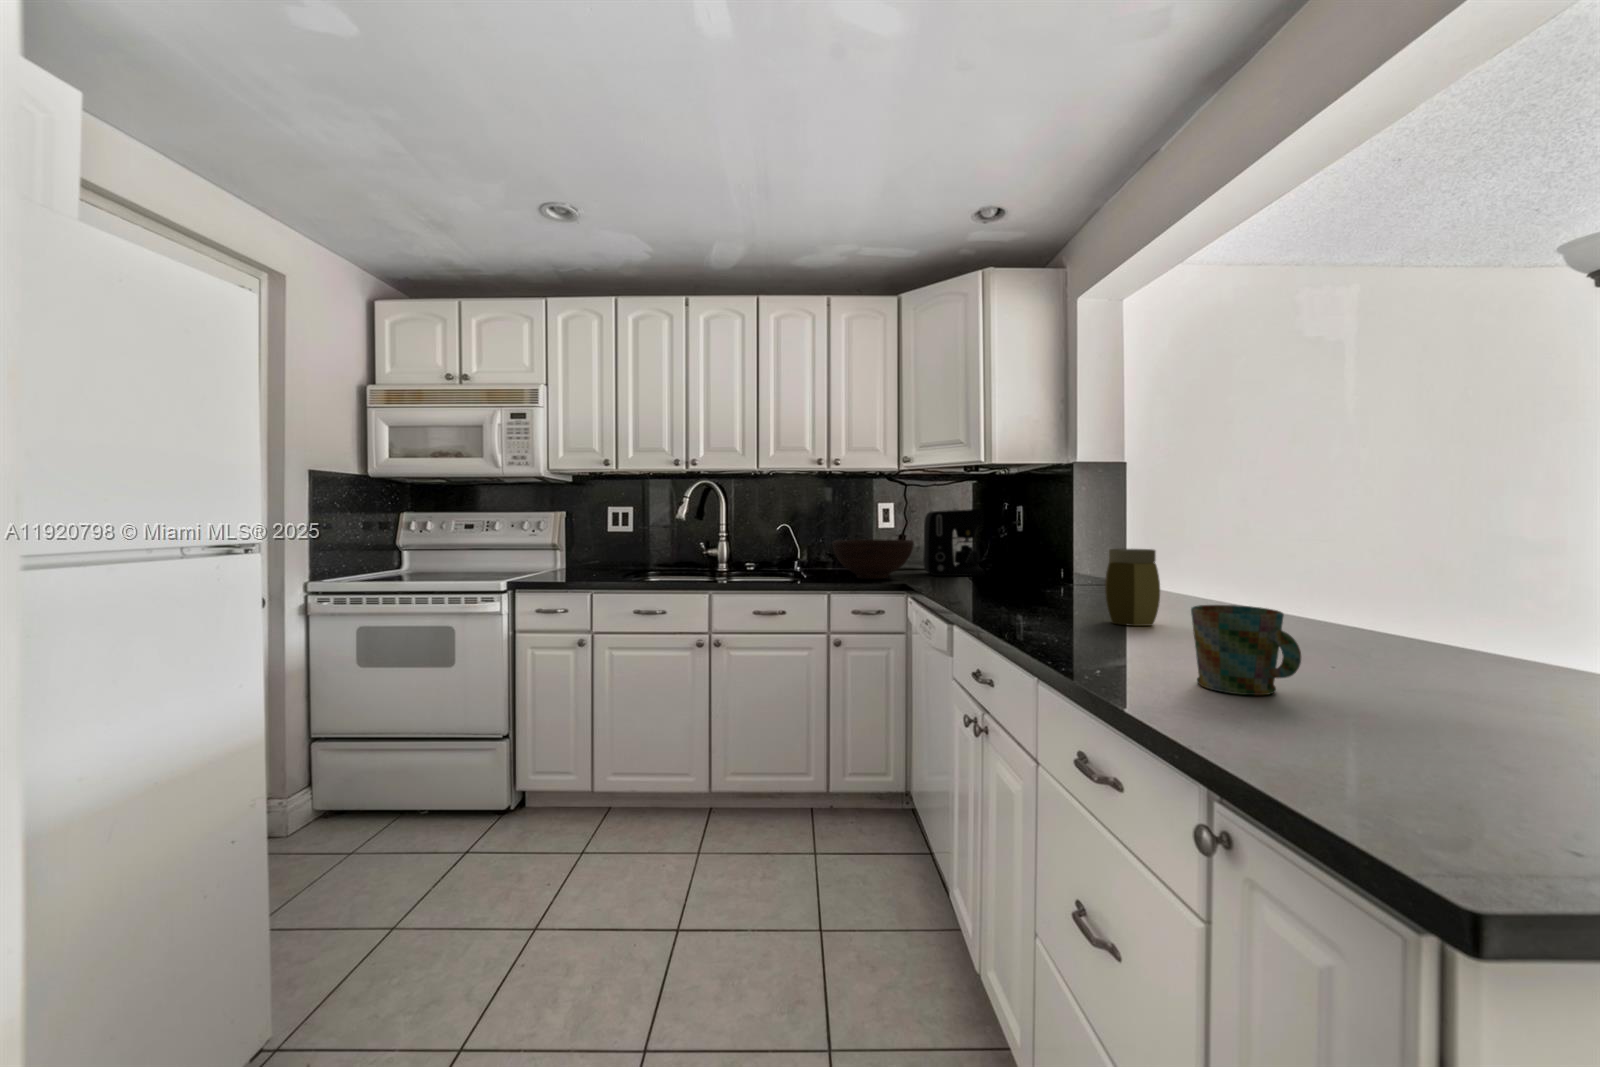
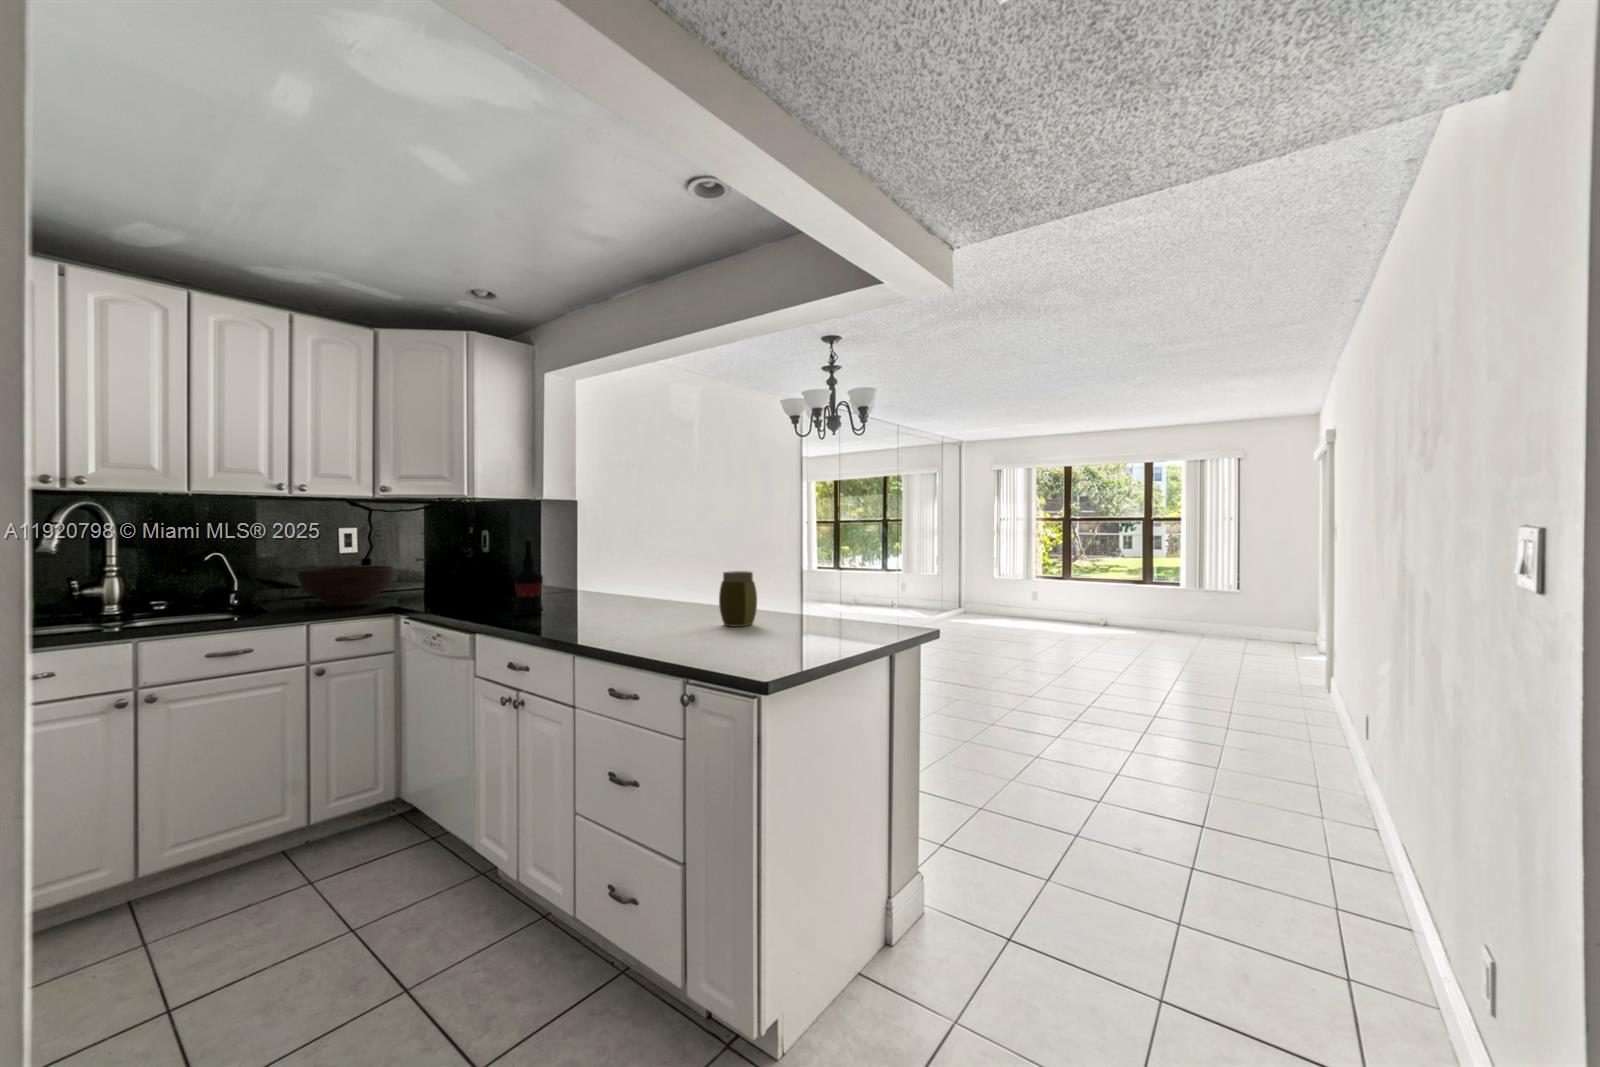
wine bottle: none [1010,504,1048,606] -> present [514,537,543,615]
coffee maker: present [923,509,987,576] -> none [393,535,460,598]
jar: present [1105,549,1160,626] -> present [719,571,757,626]
mug: present [1191,605,1301,695] -> none [659,599,706,643]

